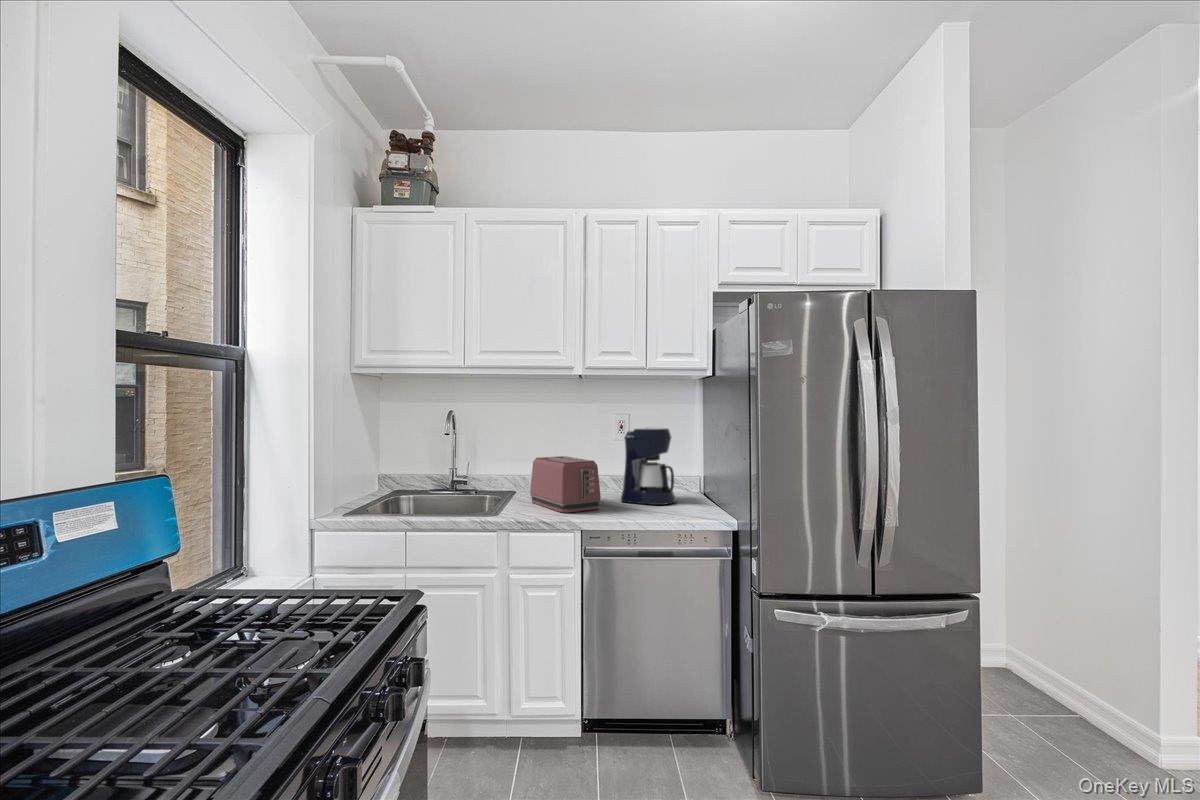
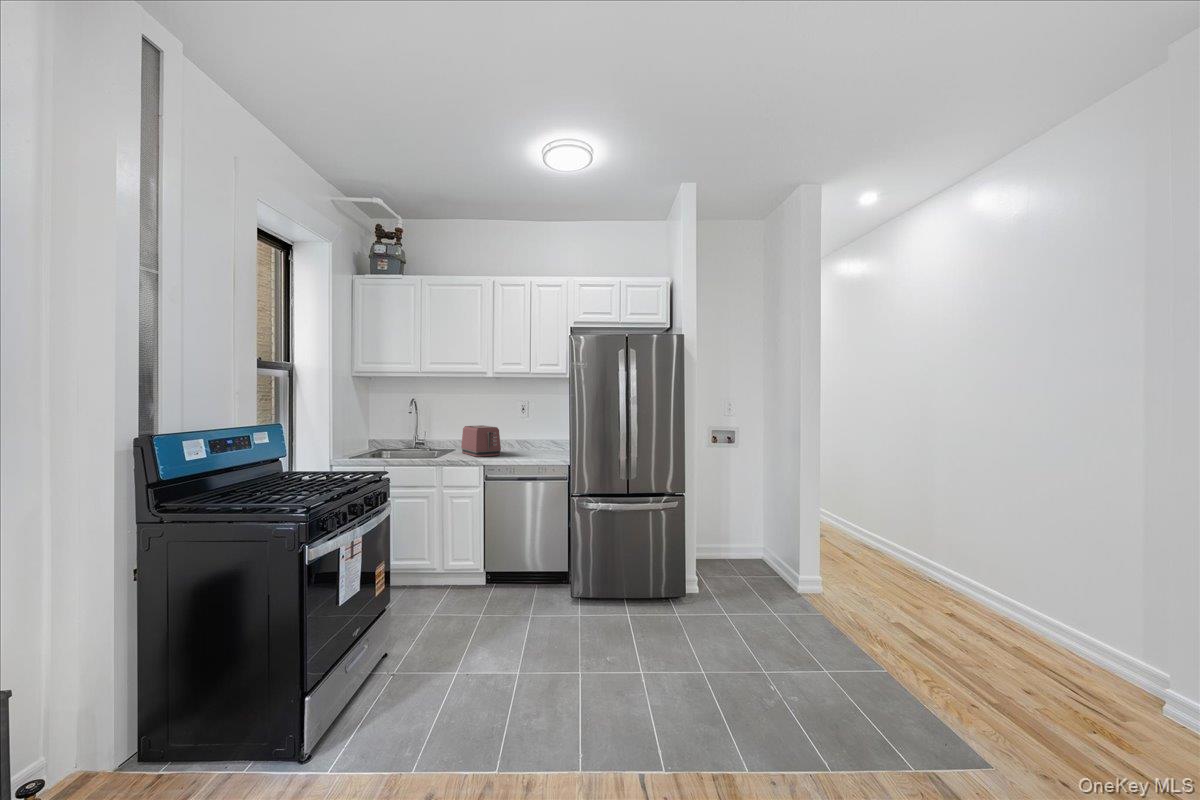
coffee maker: present [621,427,676,505] -> none [517,408,551,454]

